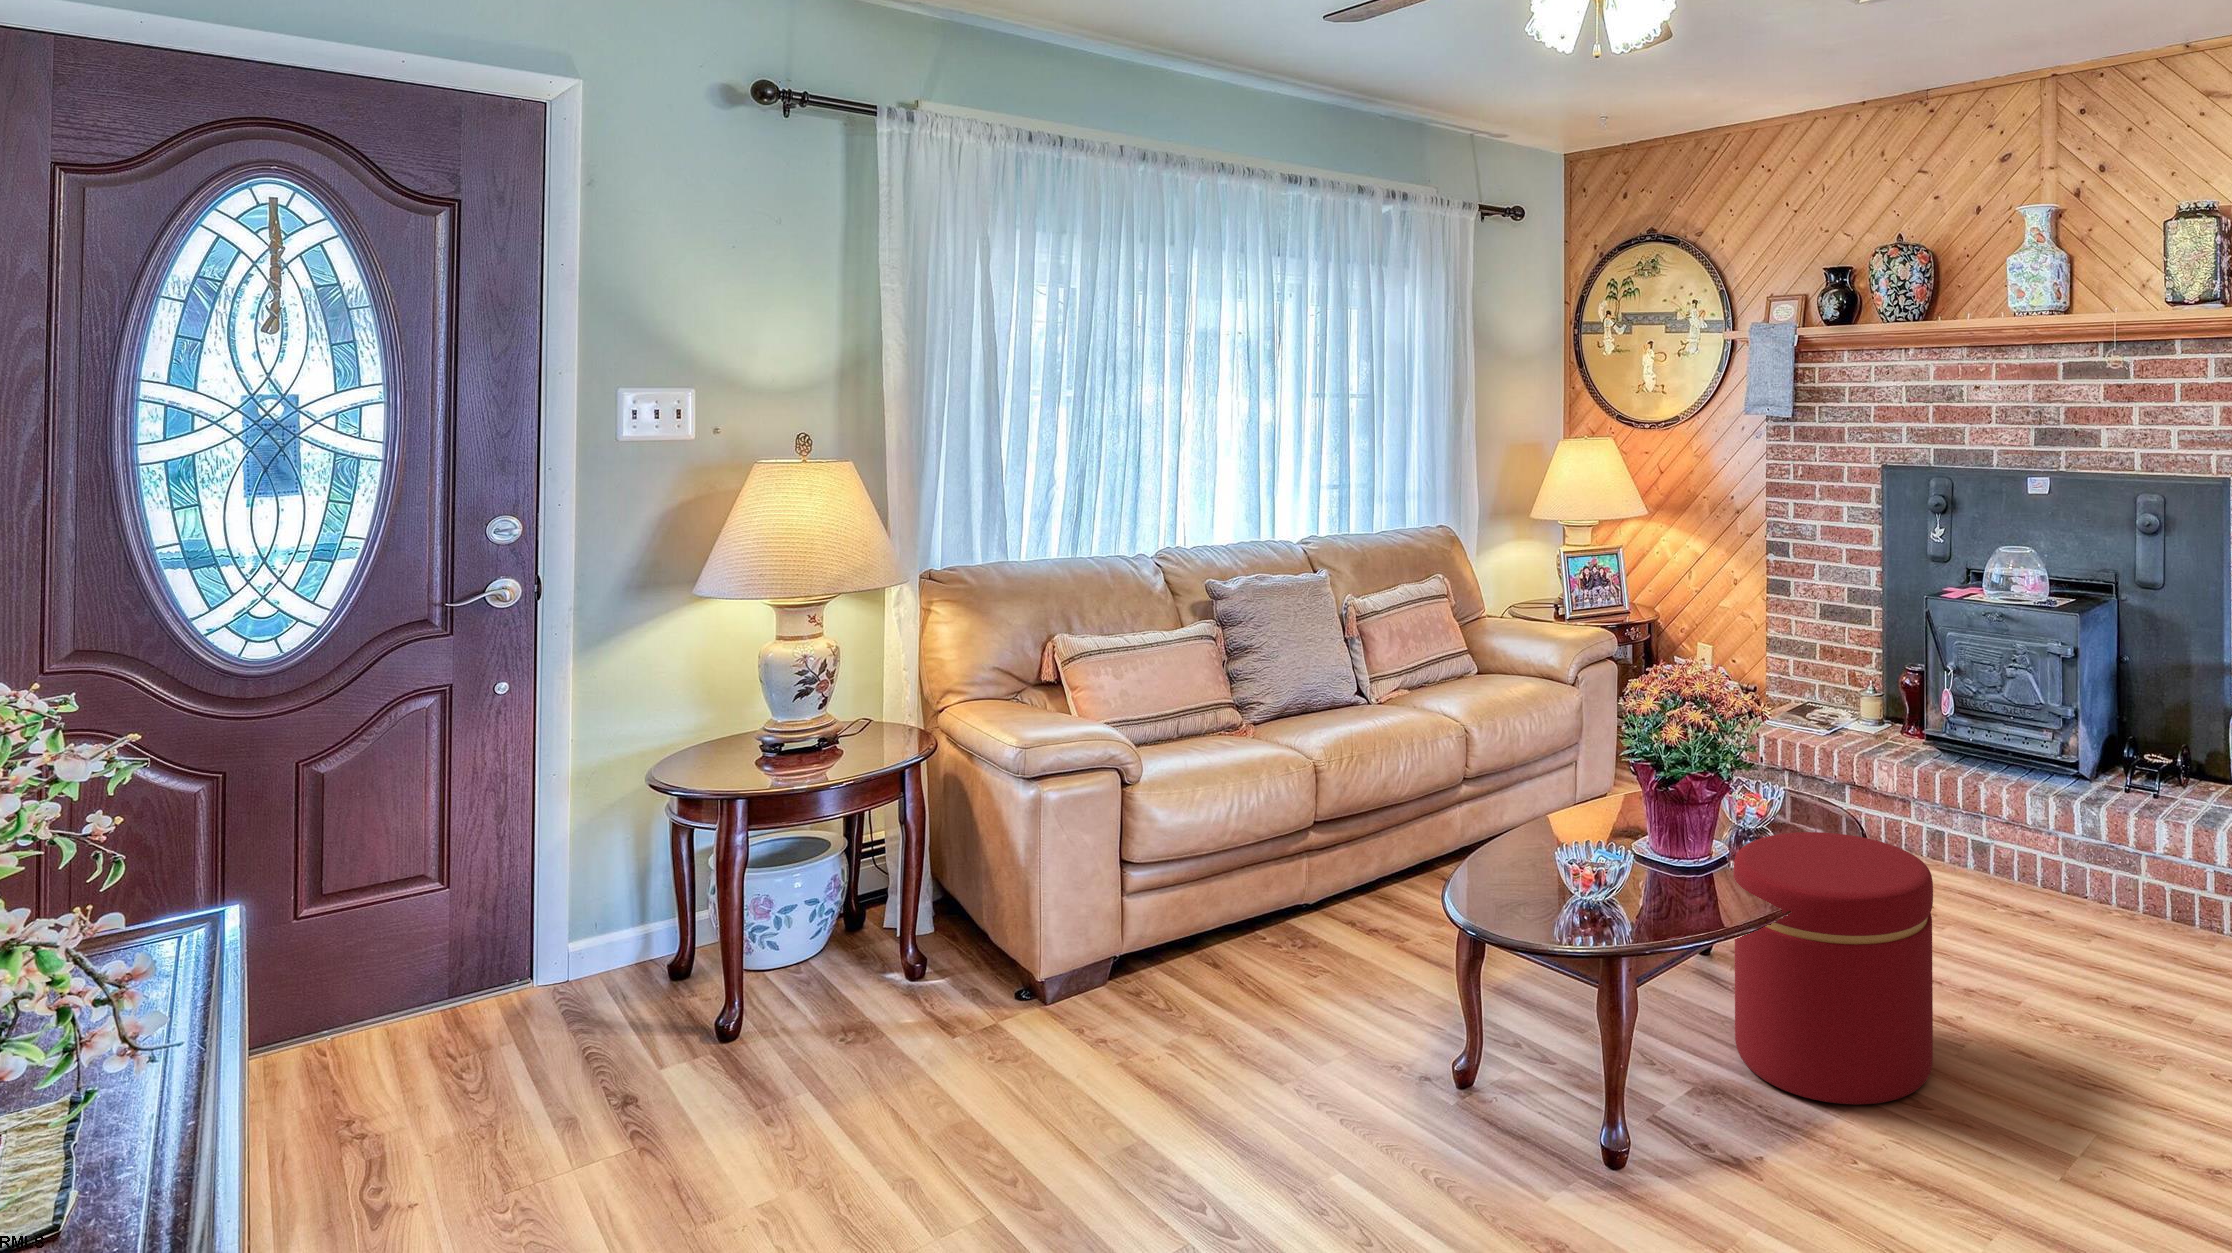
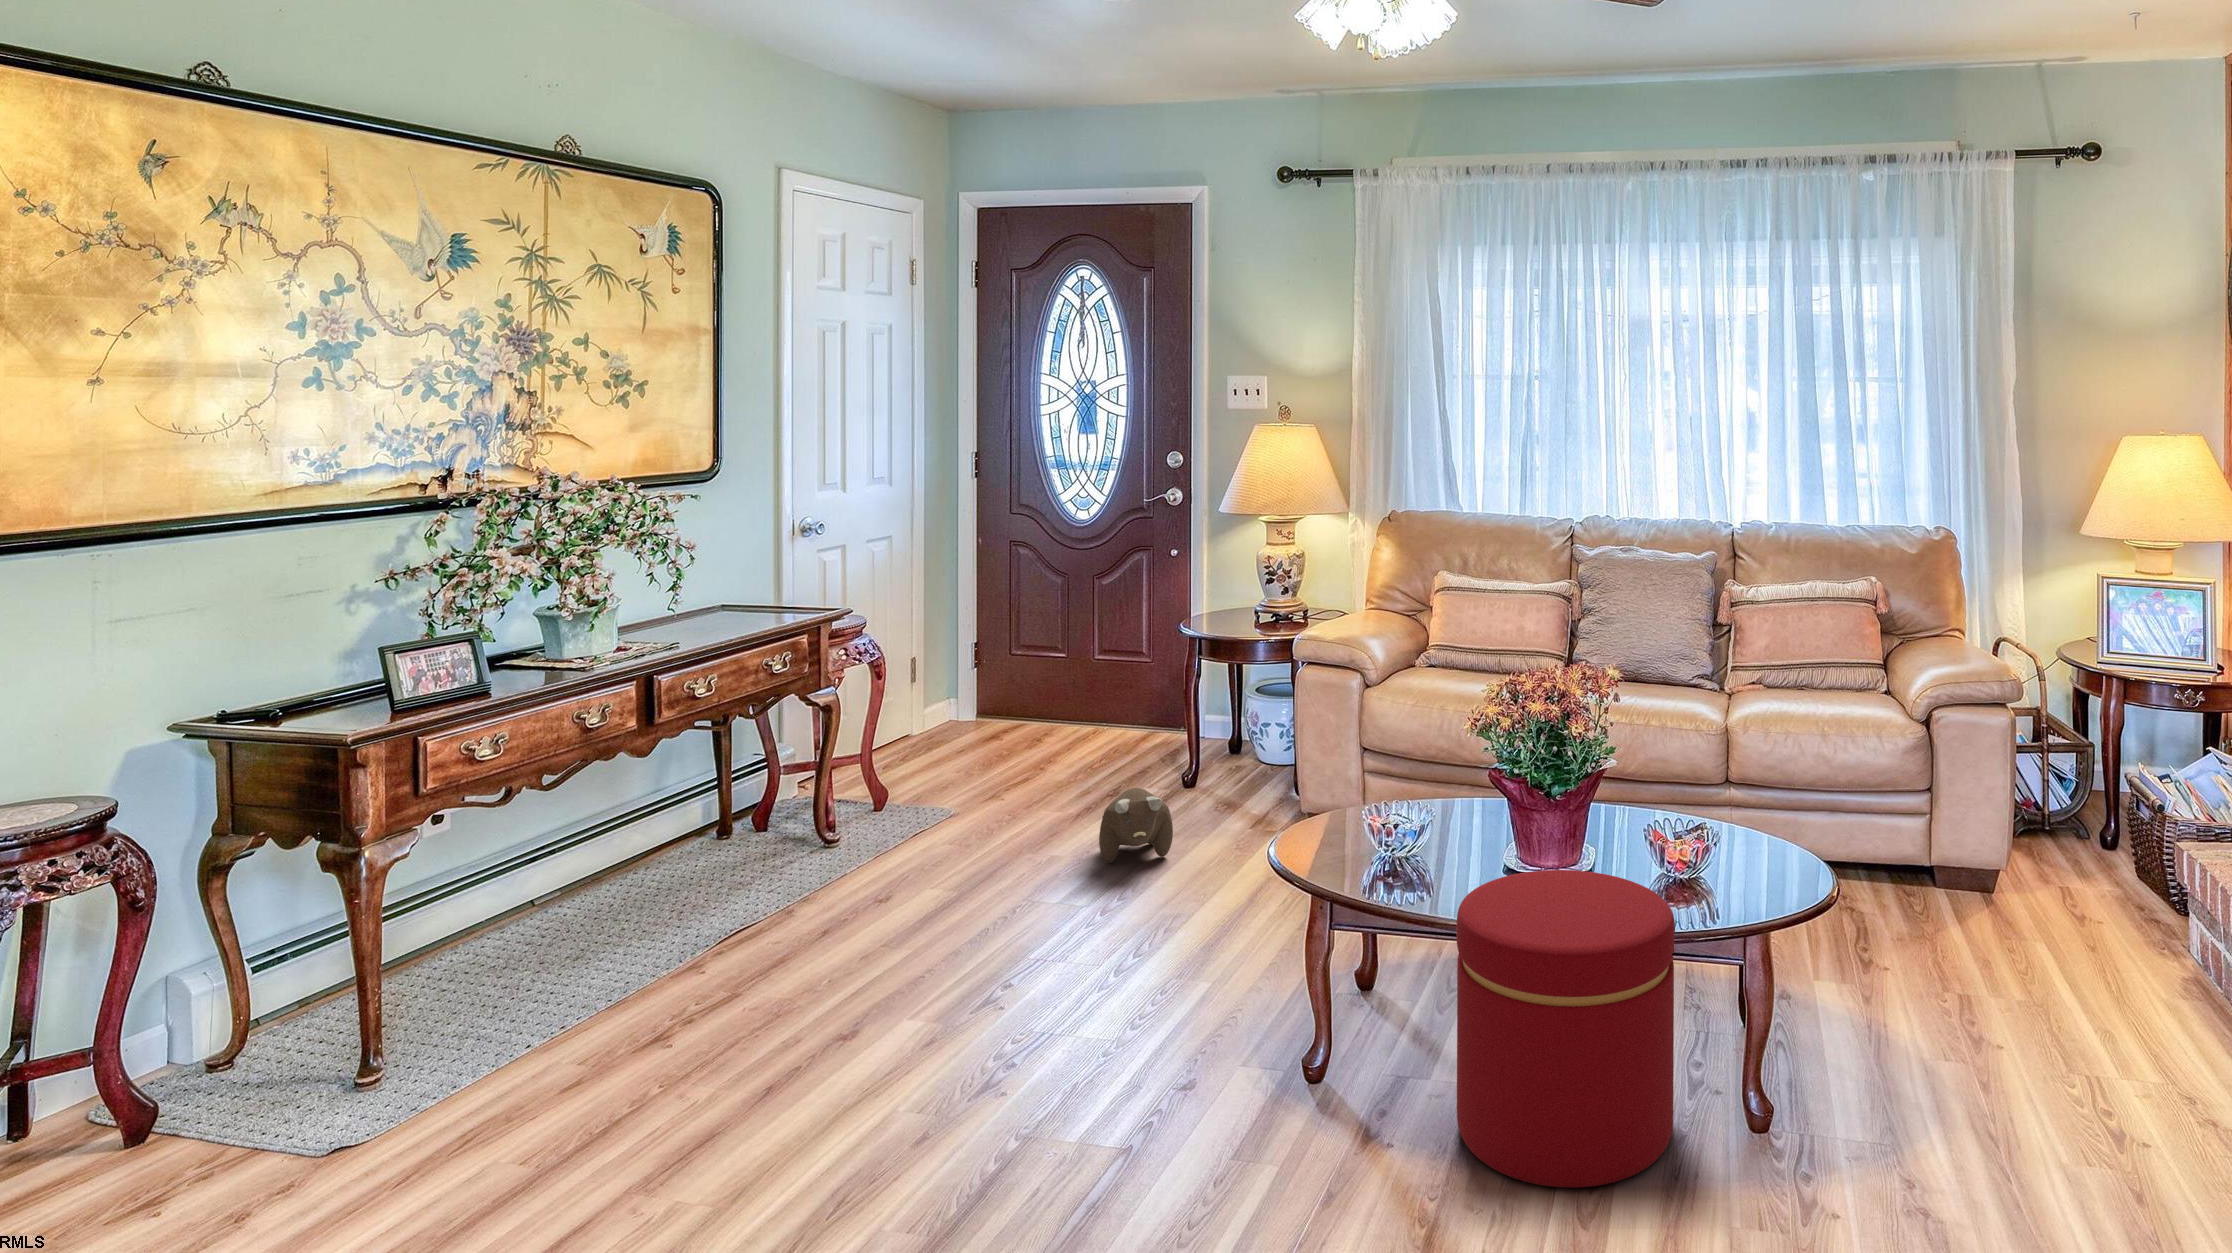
plush toy: none [866,1006,1018,1142] -> present [1099,788,1173,863]

